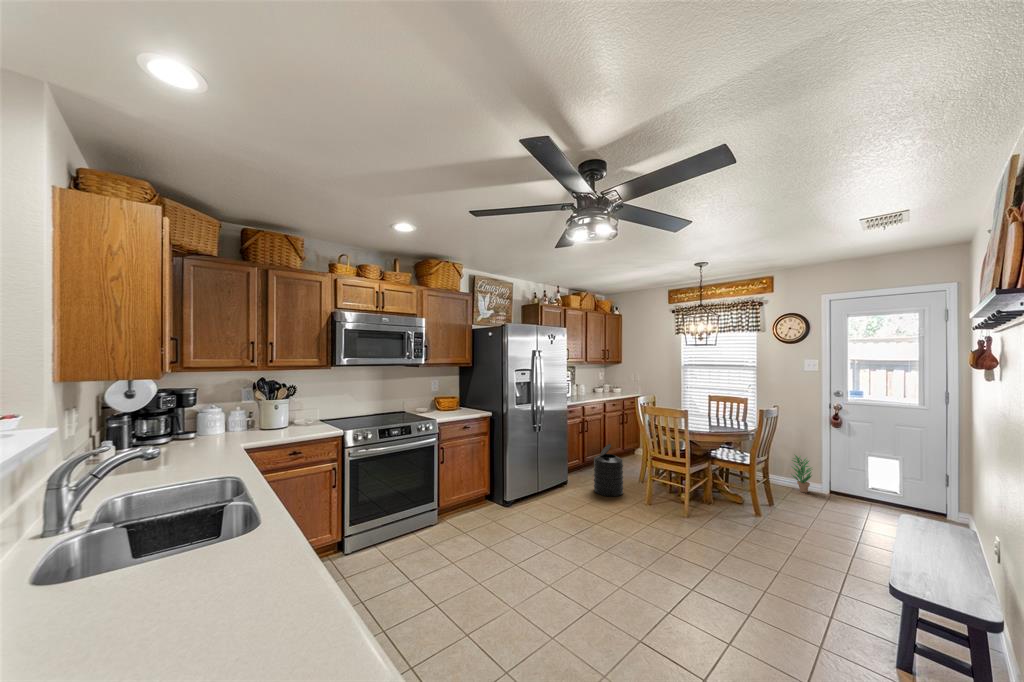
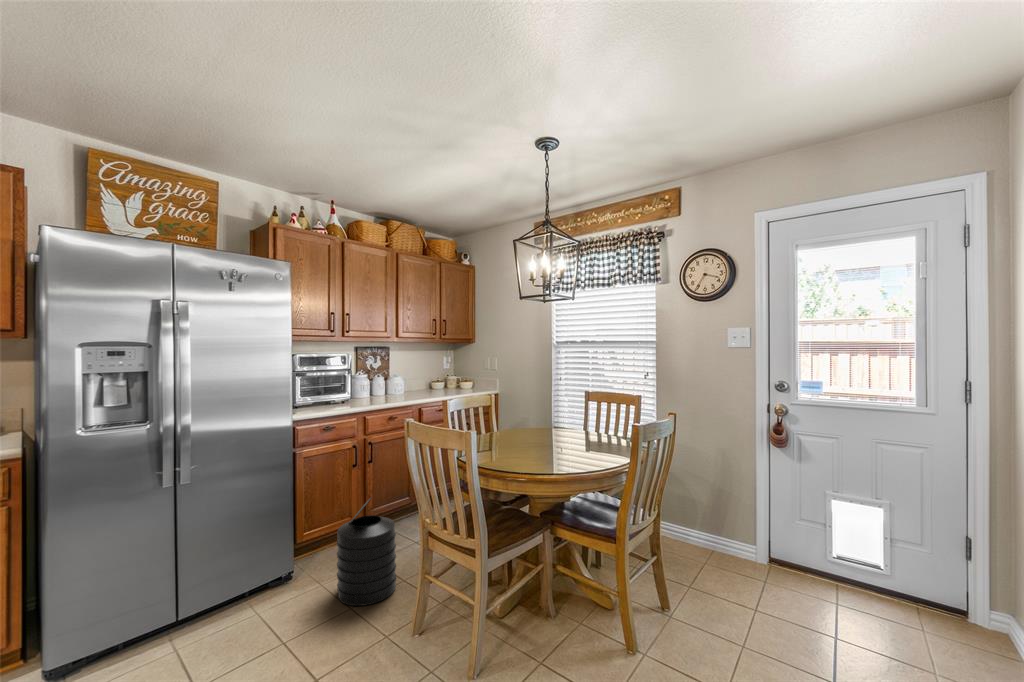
potted plant: present [792,455,812,493] -> none [703,495,741,564]

